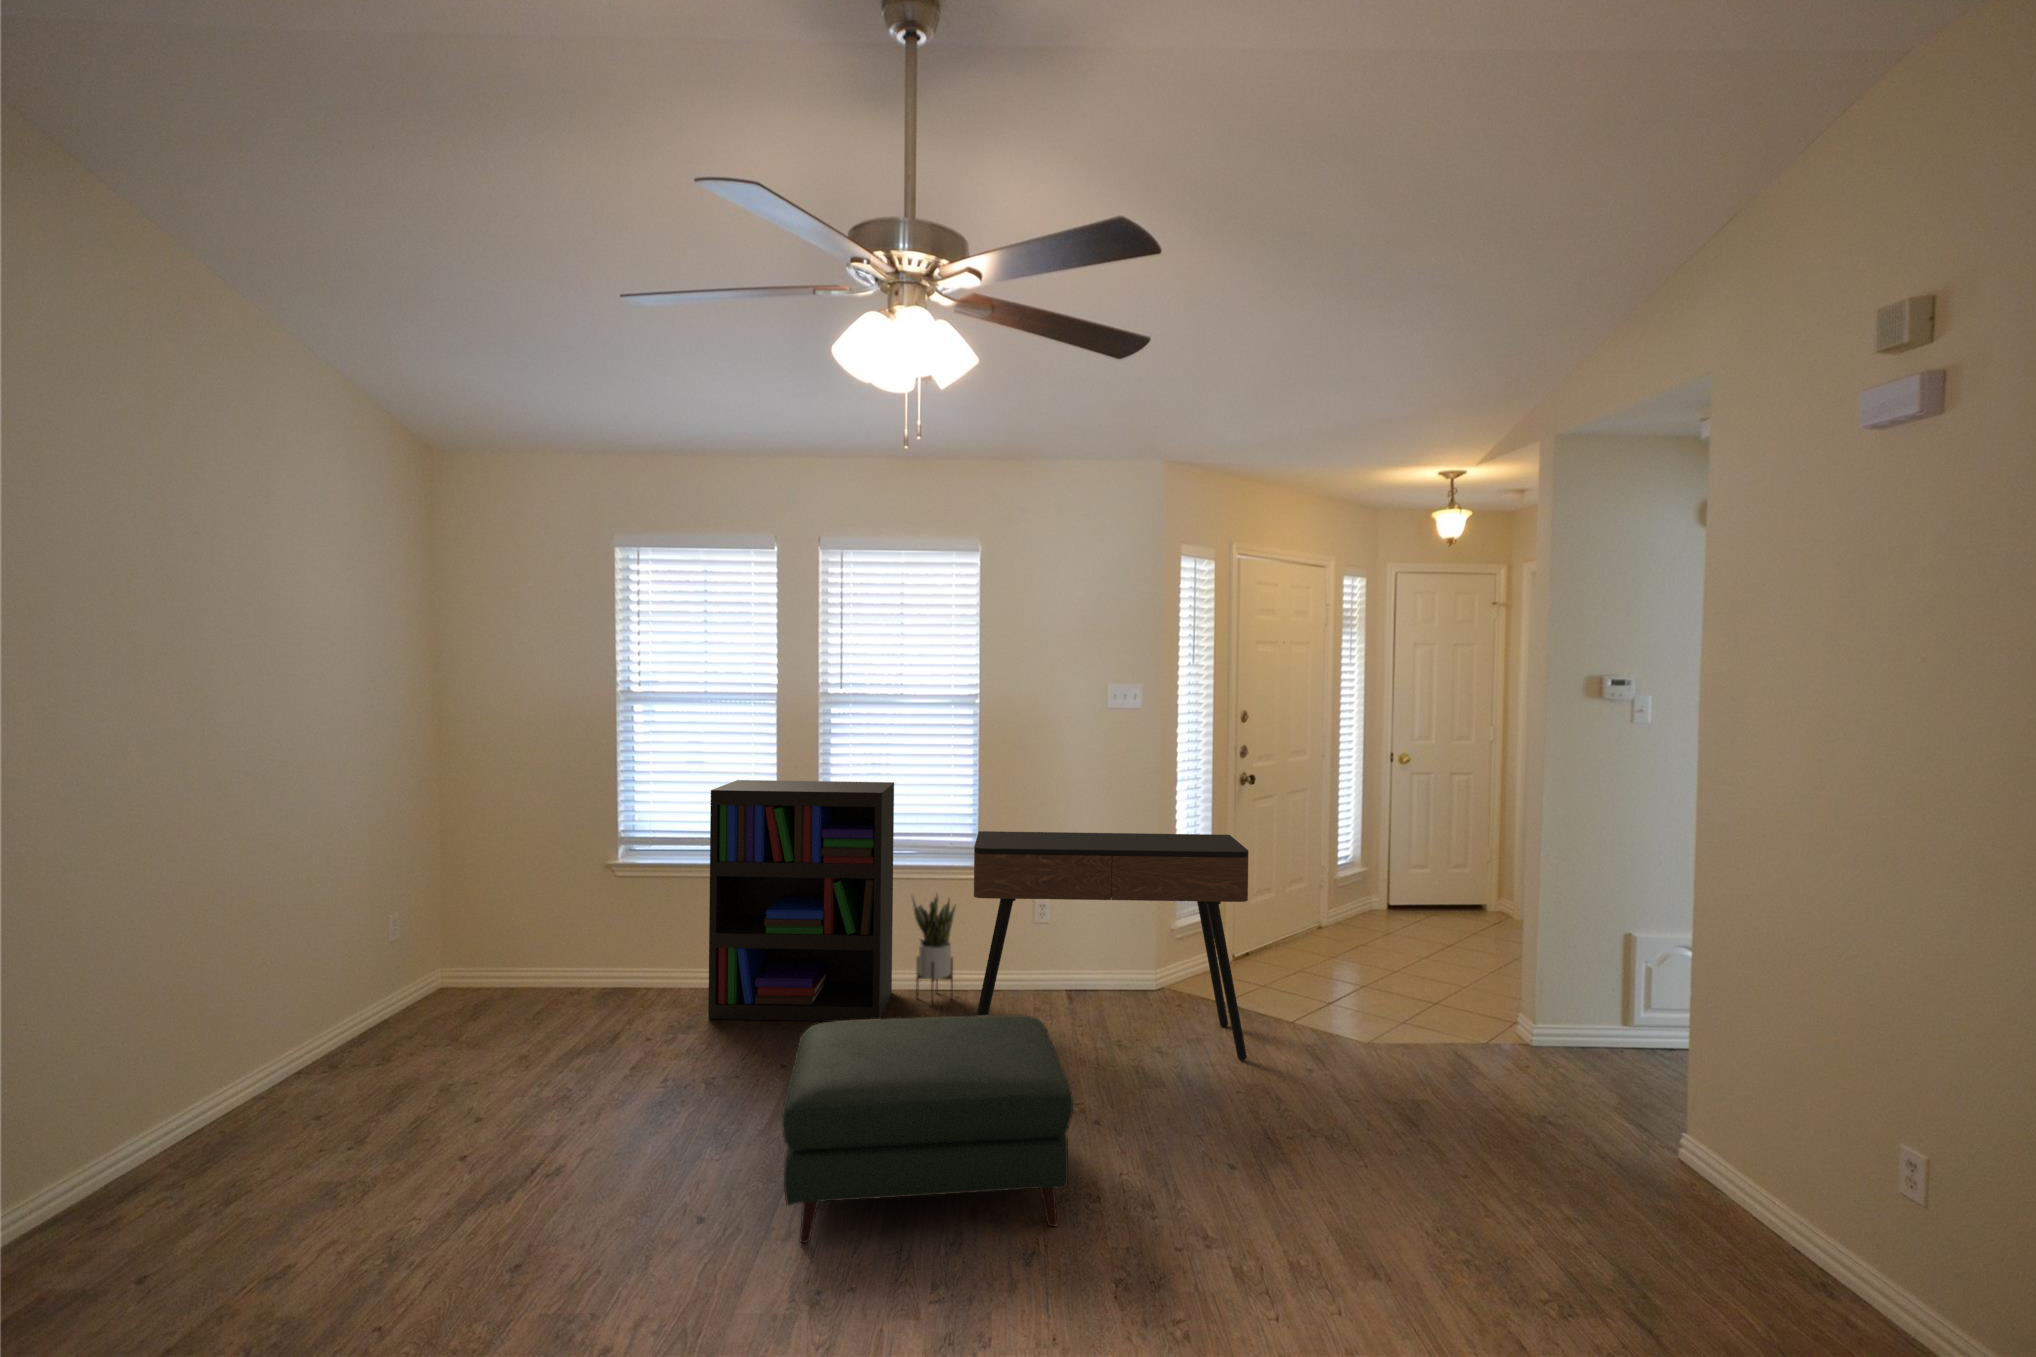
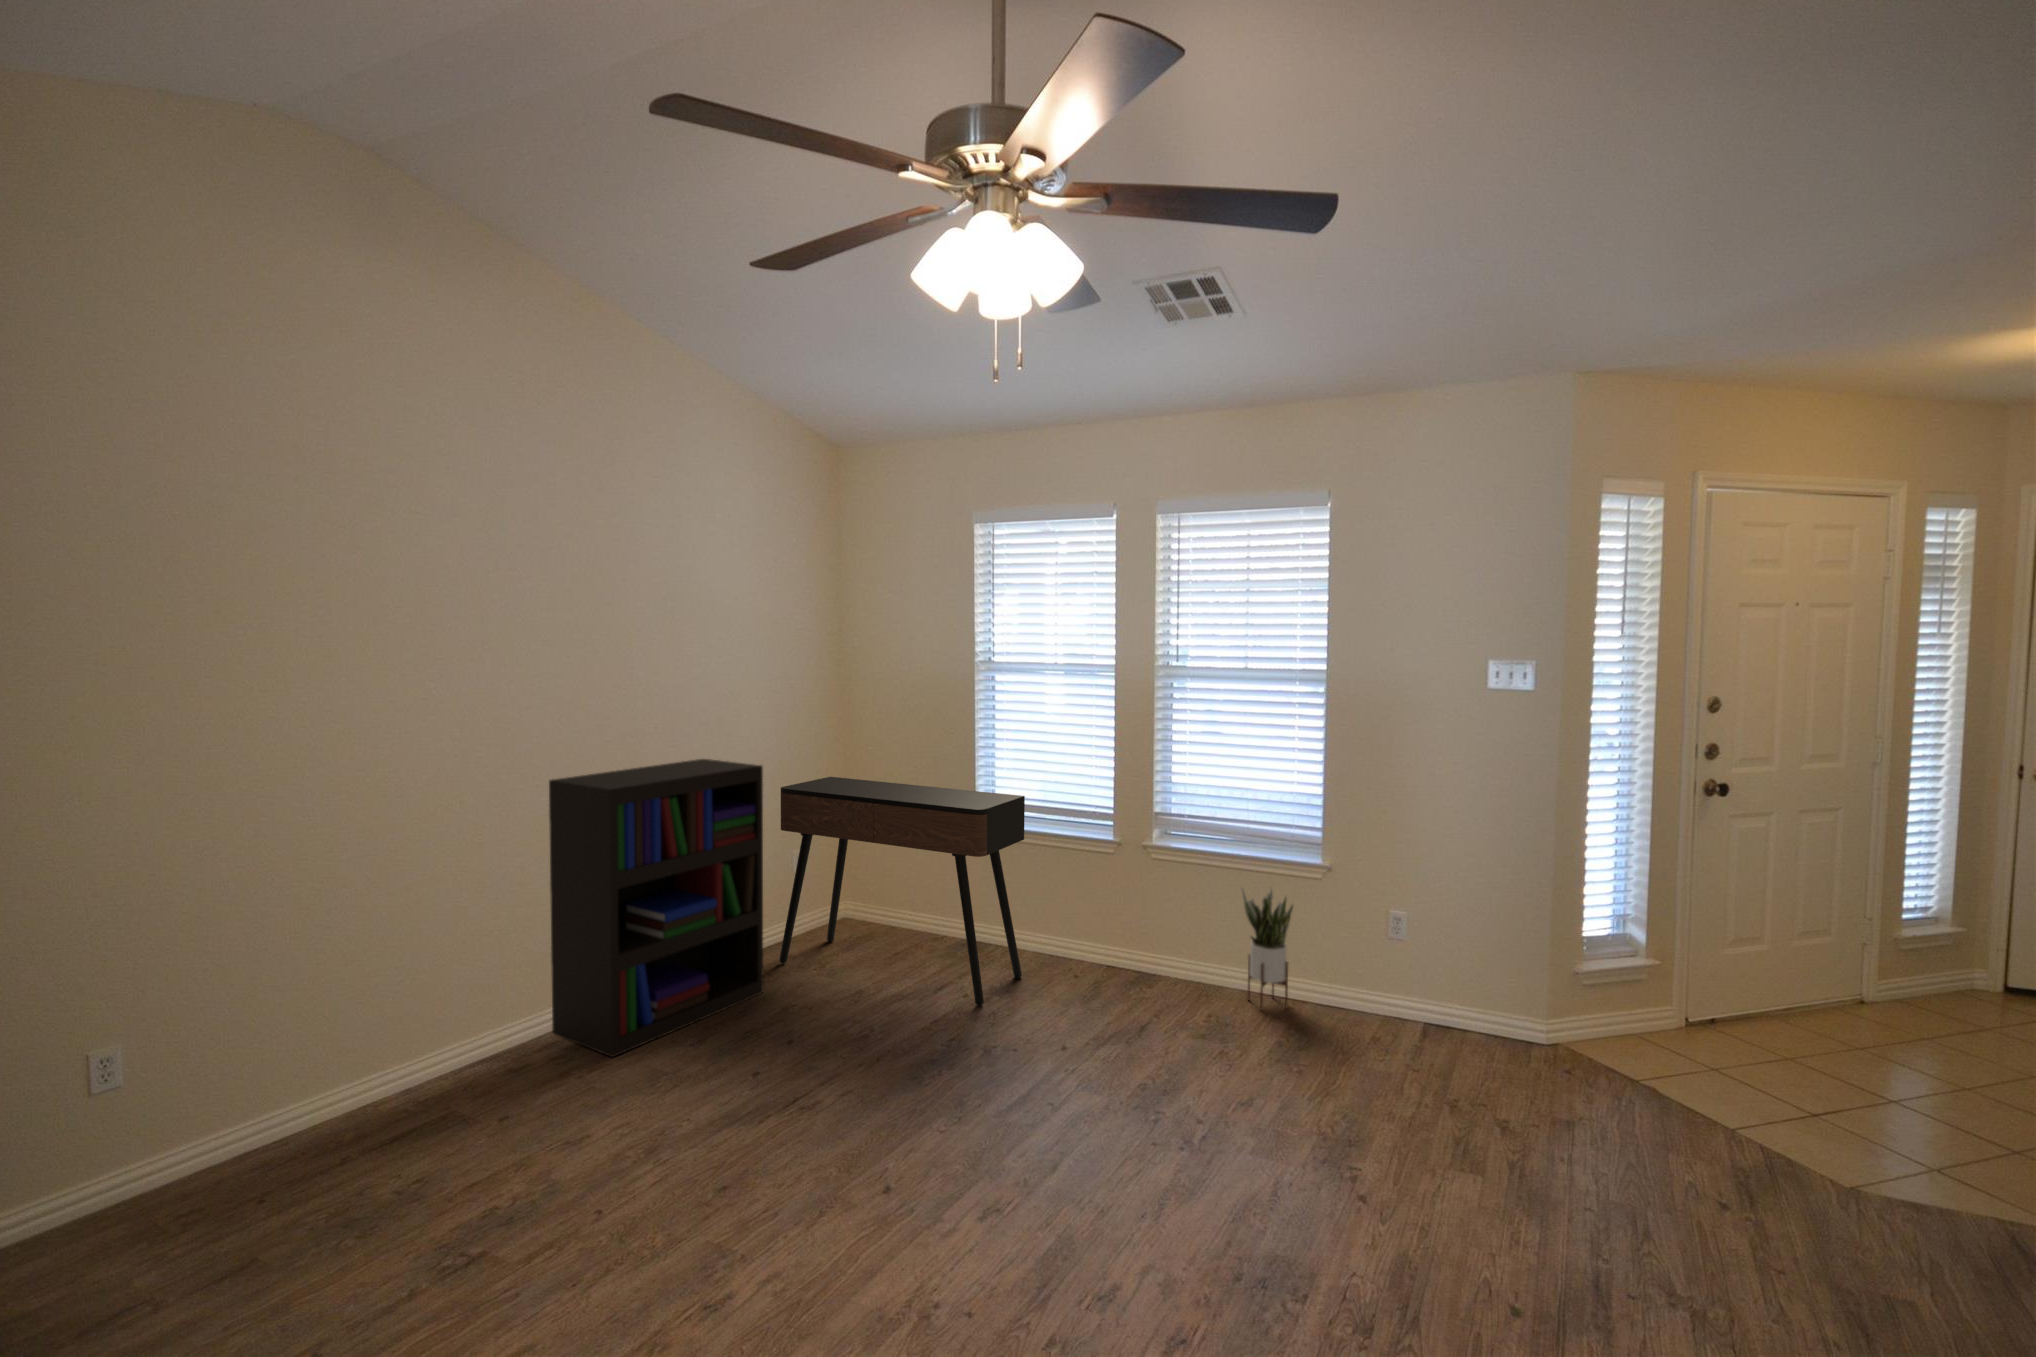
bookshelf: present [708,780,894,1021] -> present [549,759,763,1057]
console table: present [974,831,1249,1060] -> present [779,777,1025,1006]
ottoman: present [782,1015,1073,1243] -> none [989,1011,1320,1304]

